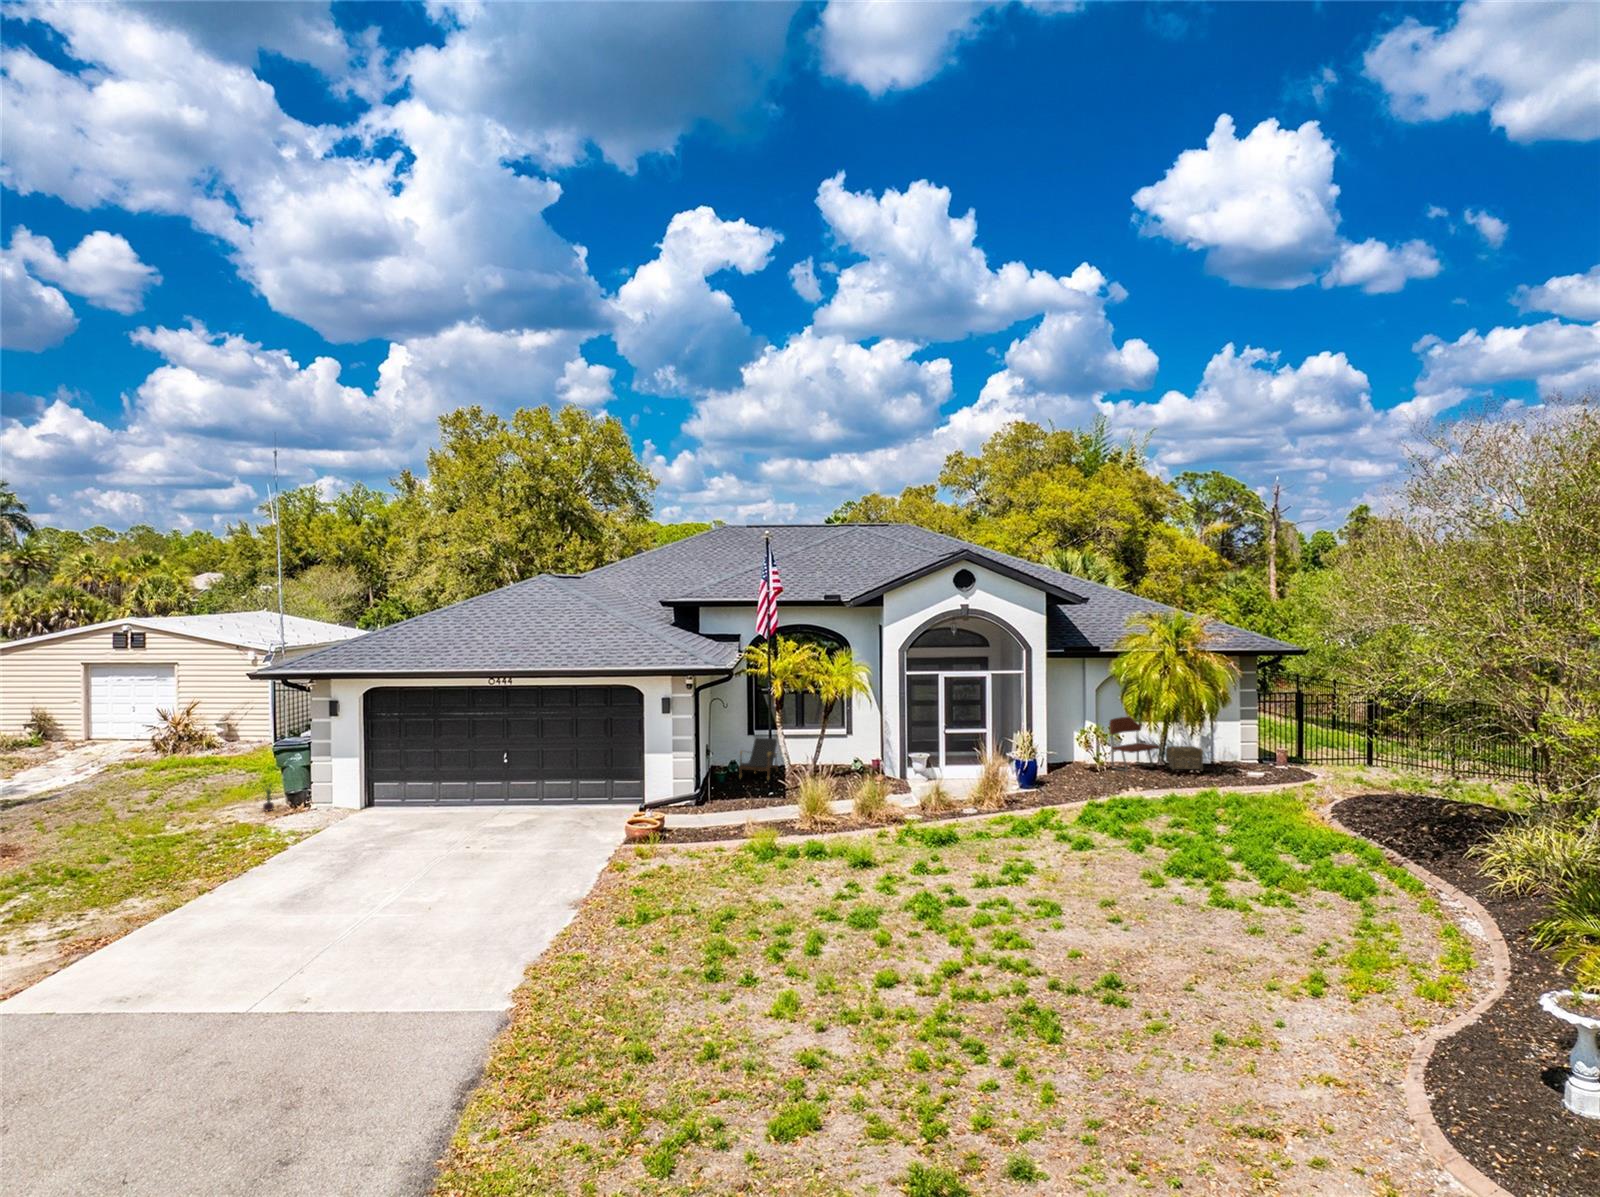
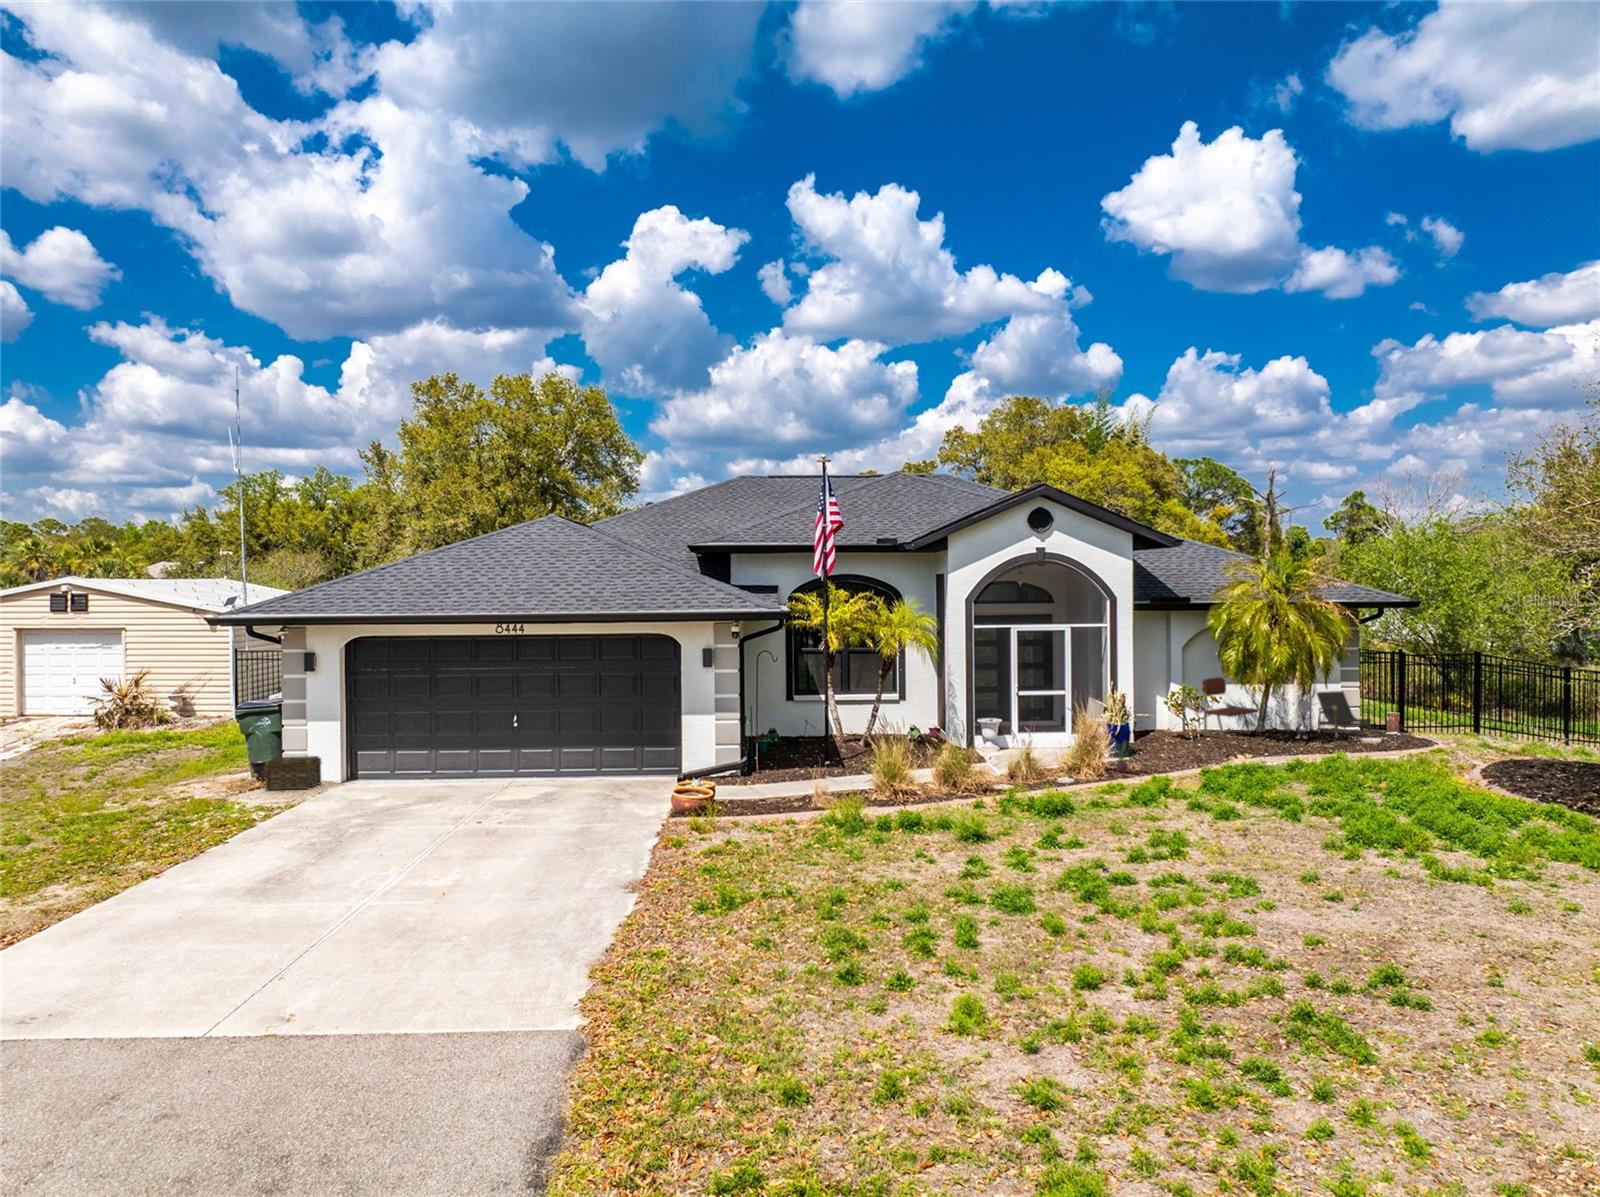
lounge chair: present [739,738,778,779] -> present [1317,691,1371,737]
basket: present [1165,746,1203,770] -> present [265,756,322,791]
decorative plant: present [263,786,274,811] -> present [1115,744,1134,773]

